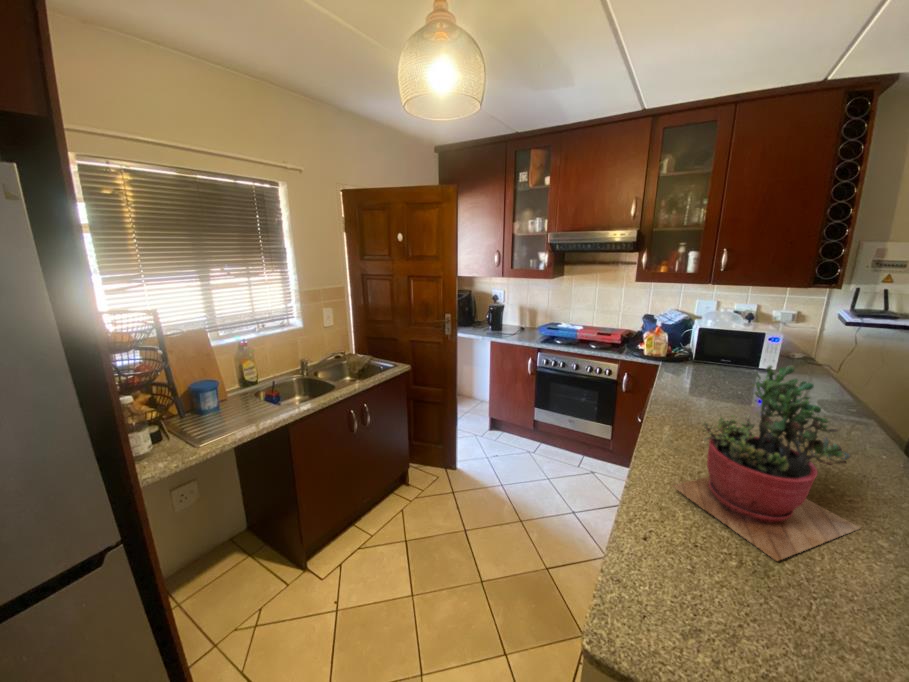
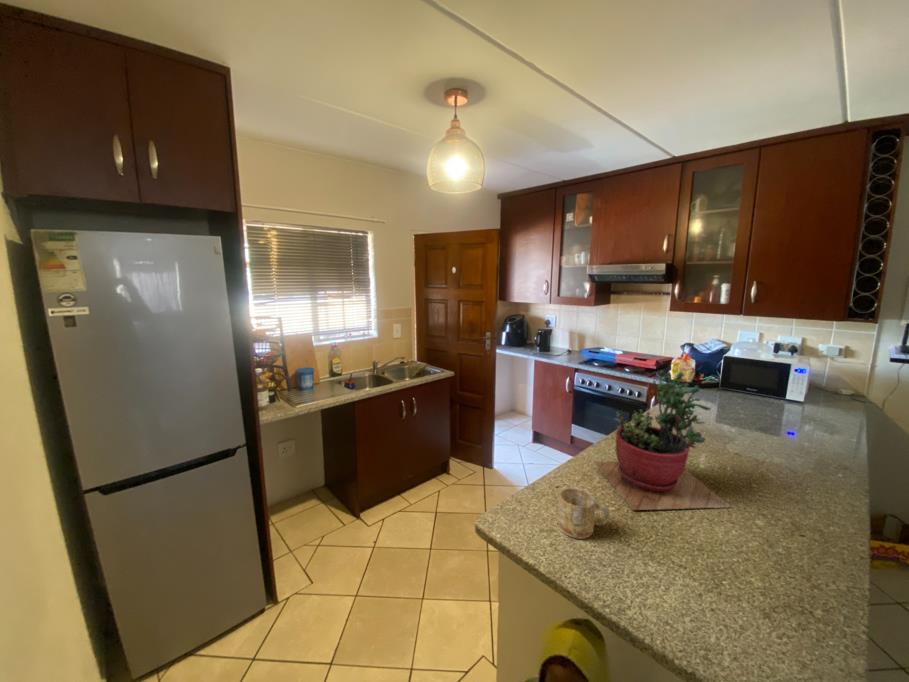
mug: none [713,556,790,640] -> present [558,488,609,539]

